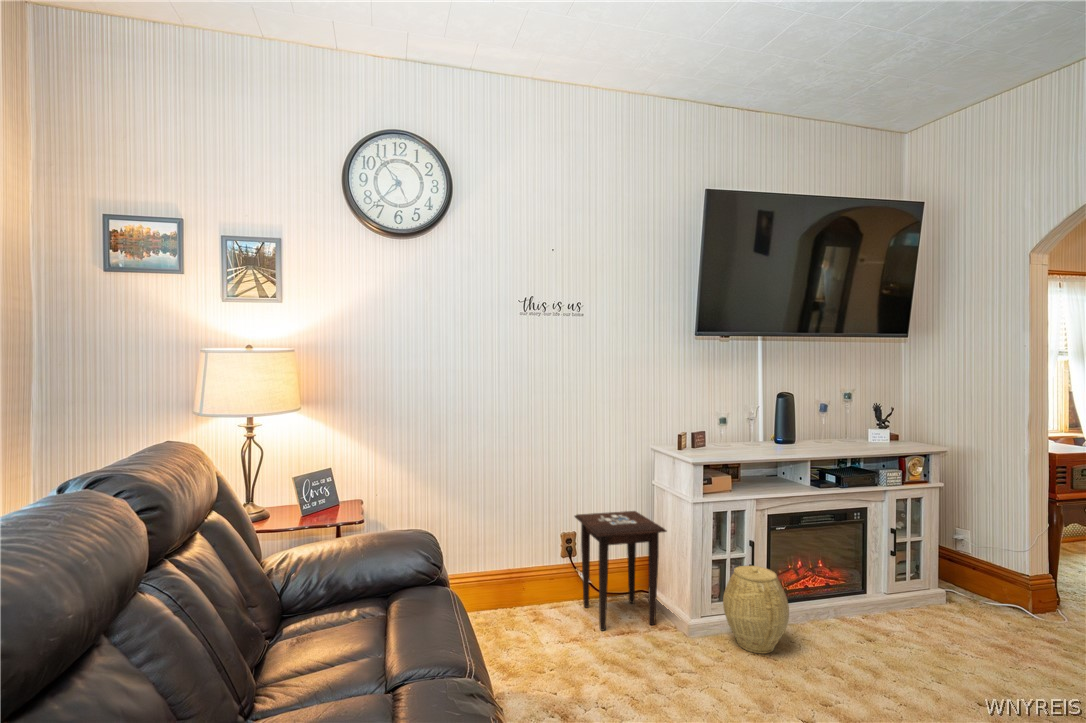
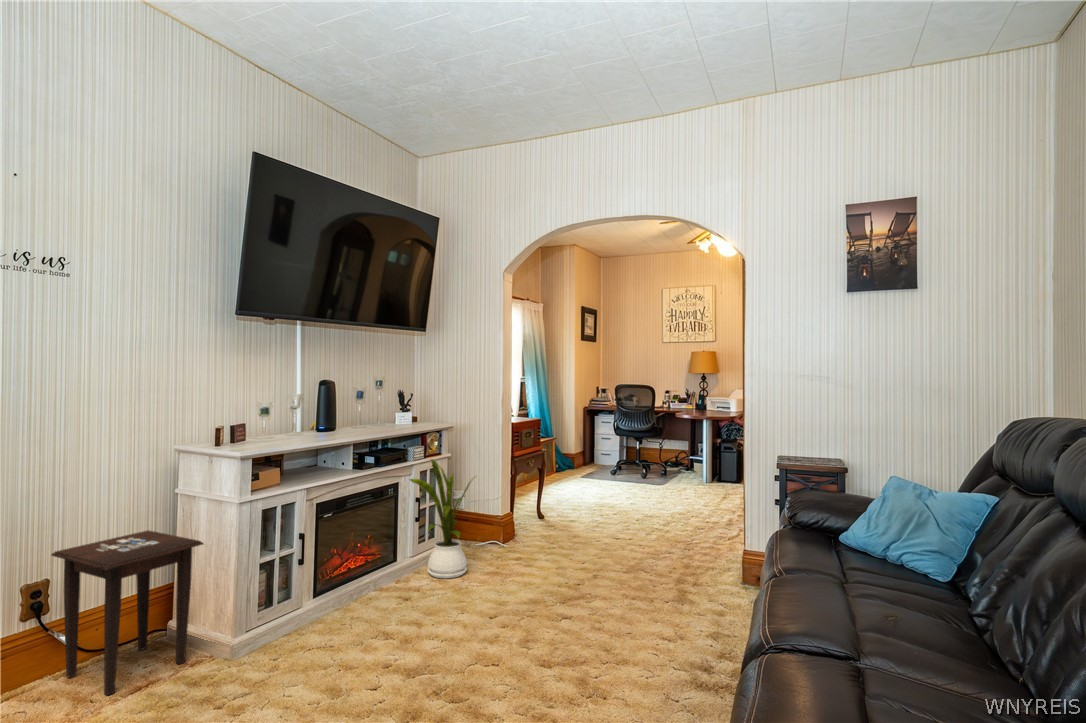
house plant: none [875,488,977,633] -> present [410,459,475,578]
woven basket: present [723,566,789,654] -> none [274,558,343,649]

